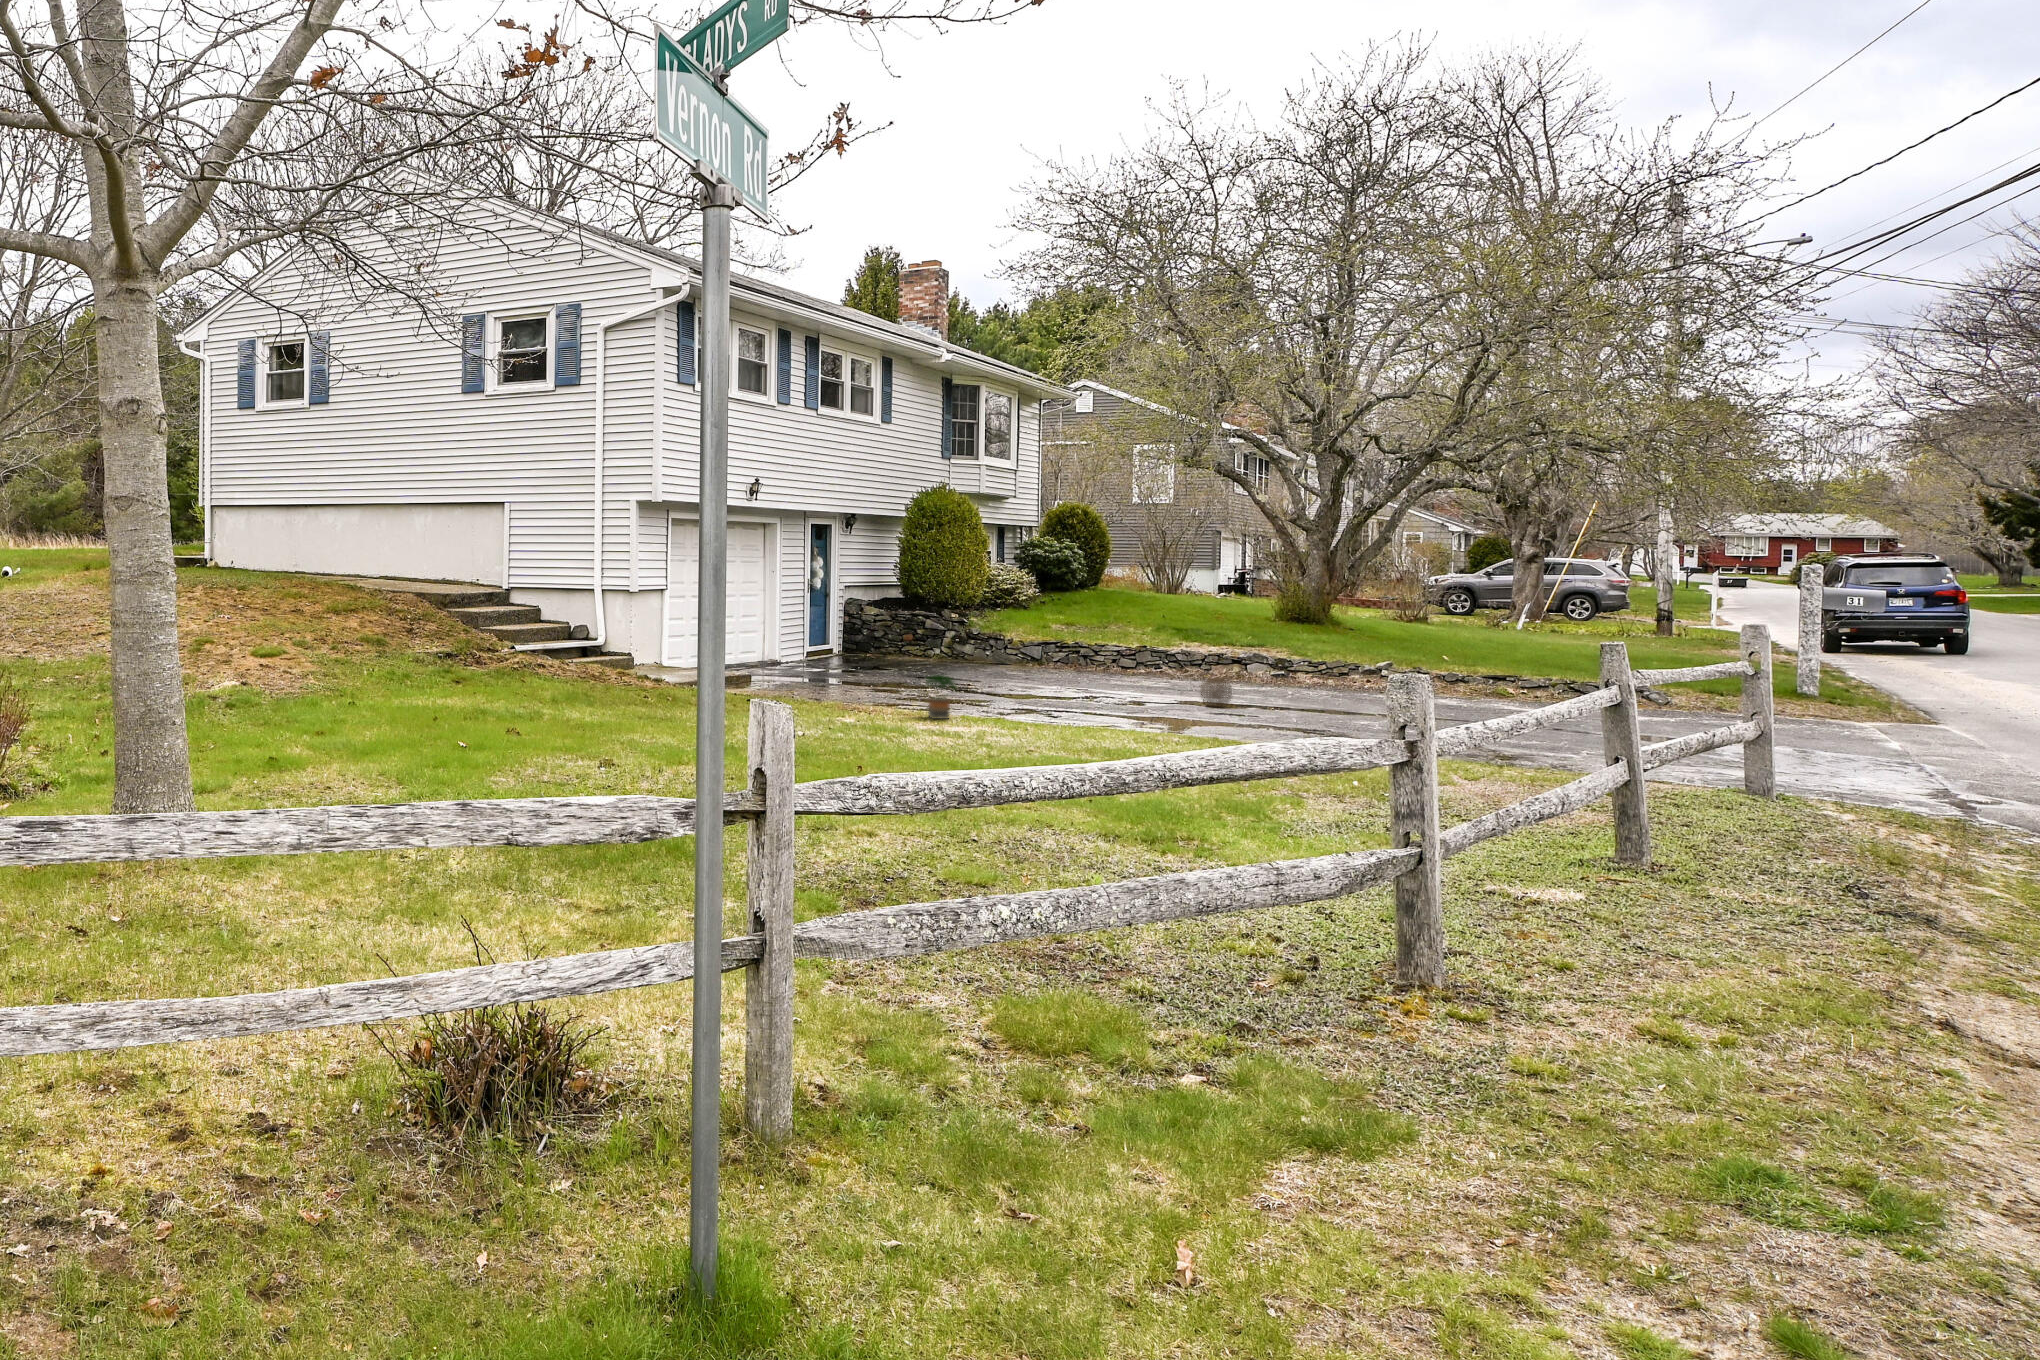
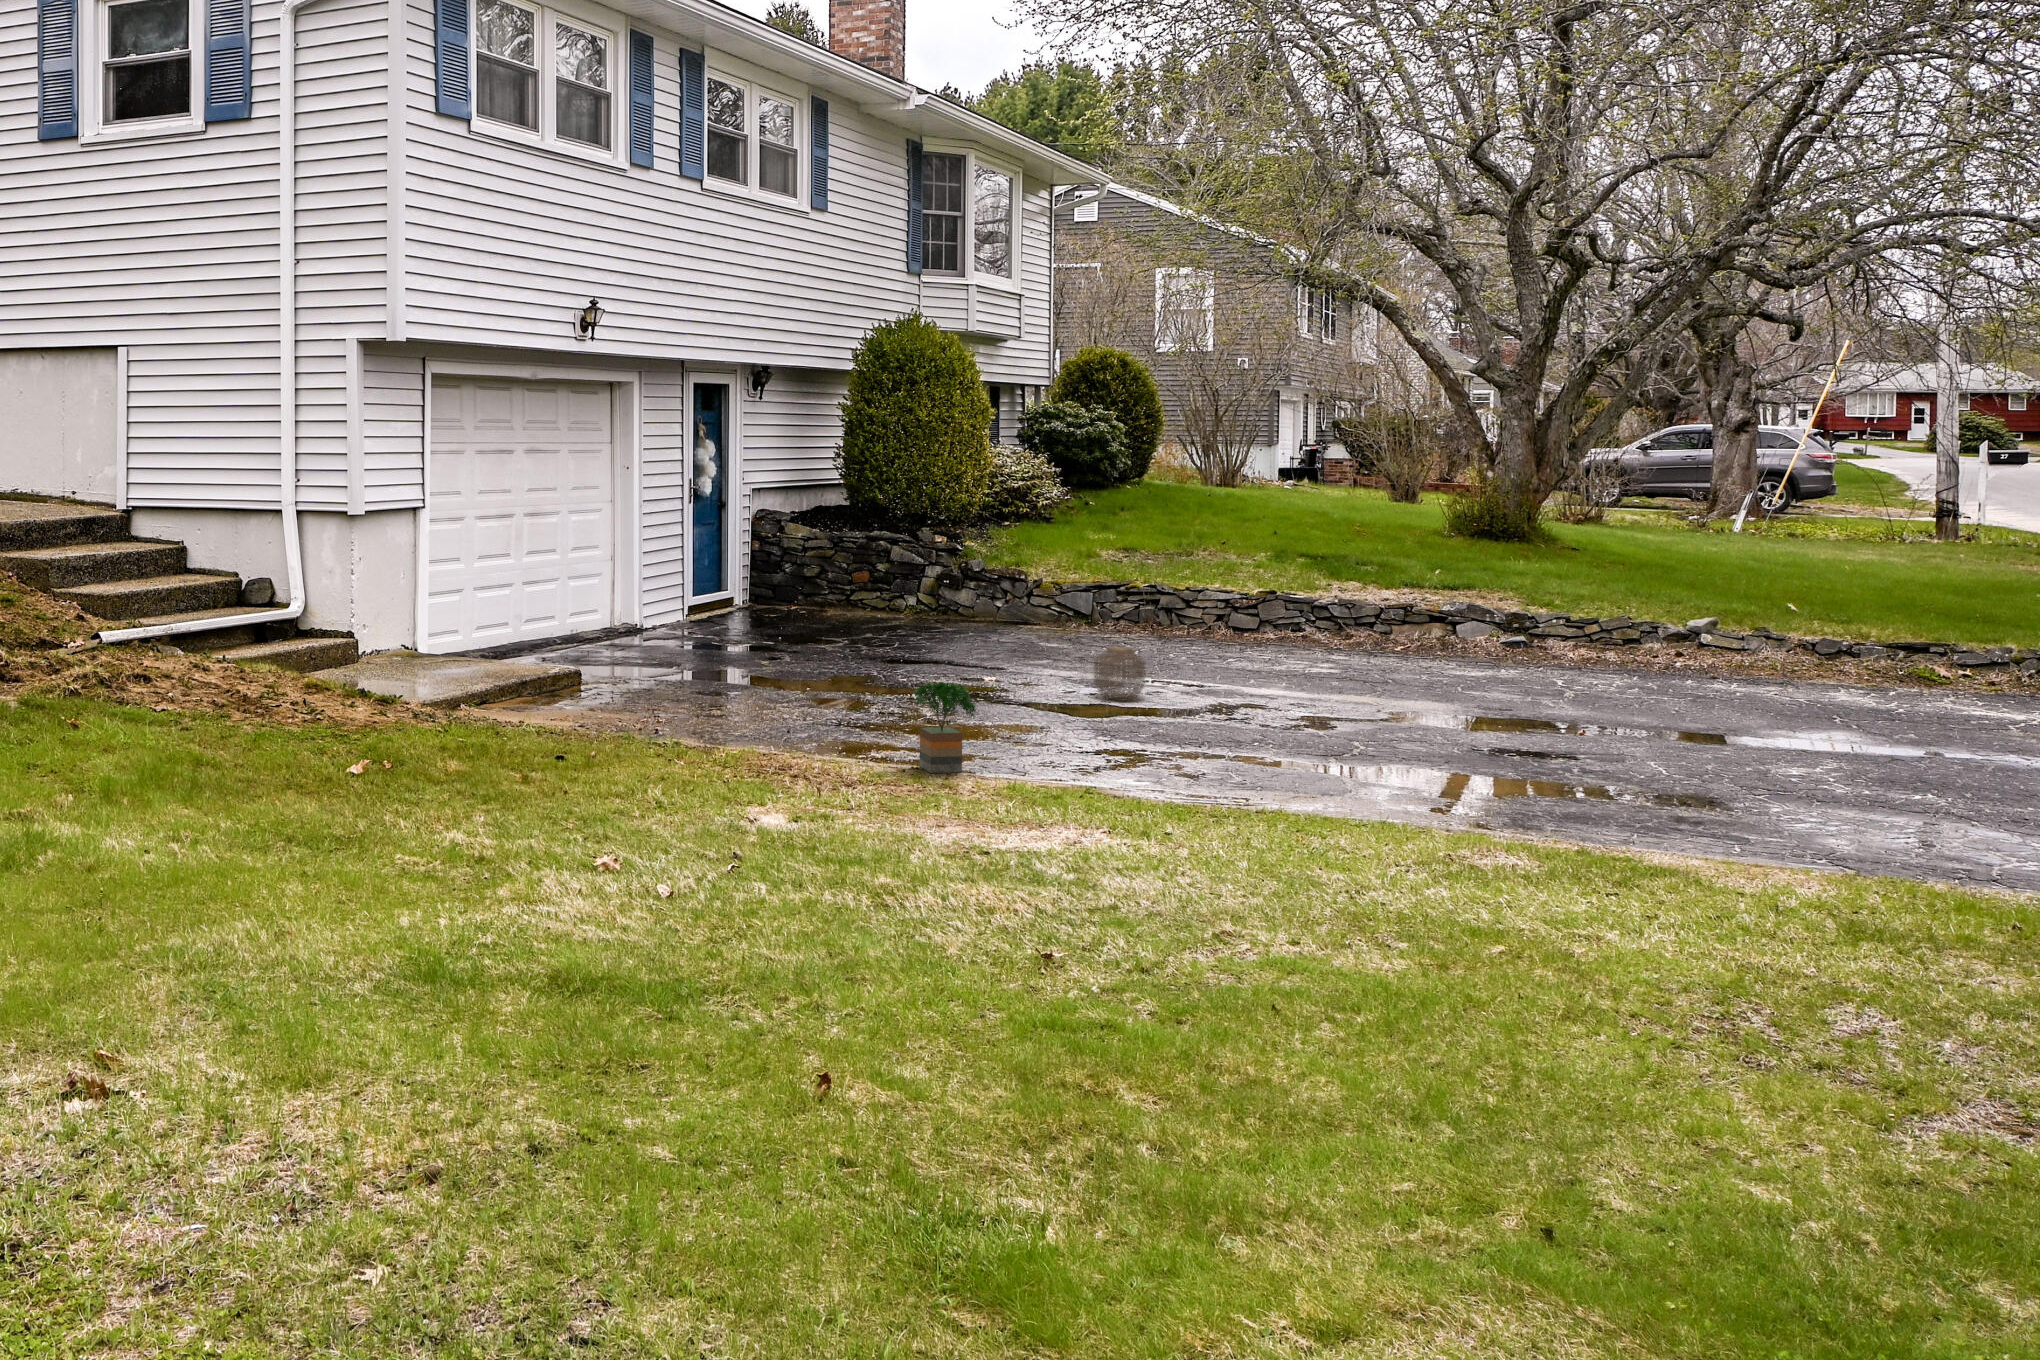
woven basket: present [1200,677,1232,708] -> present [1094,646,1145,701]

